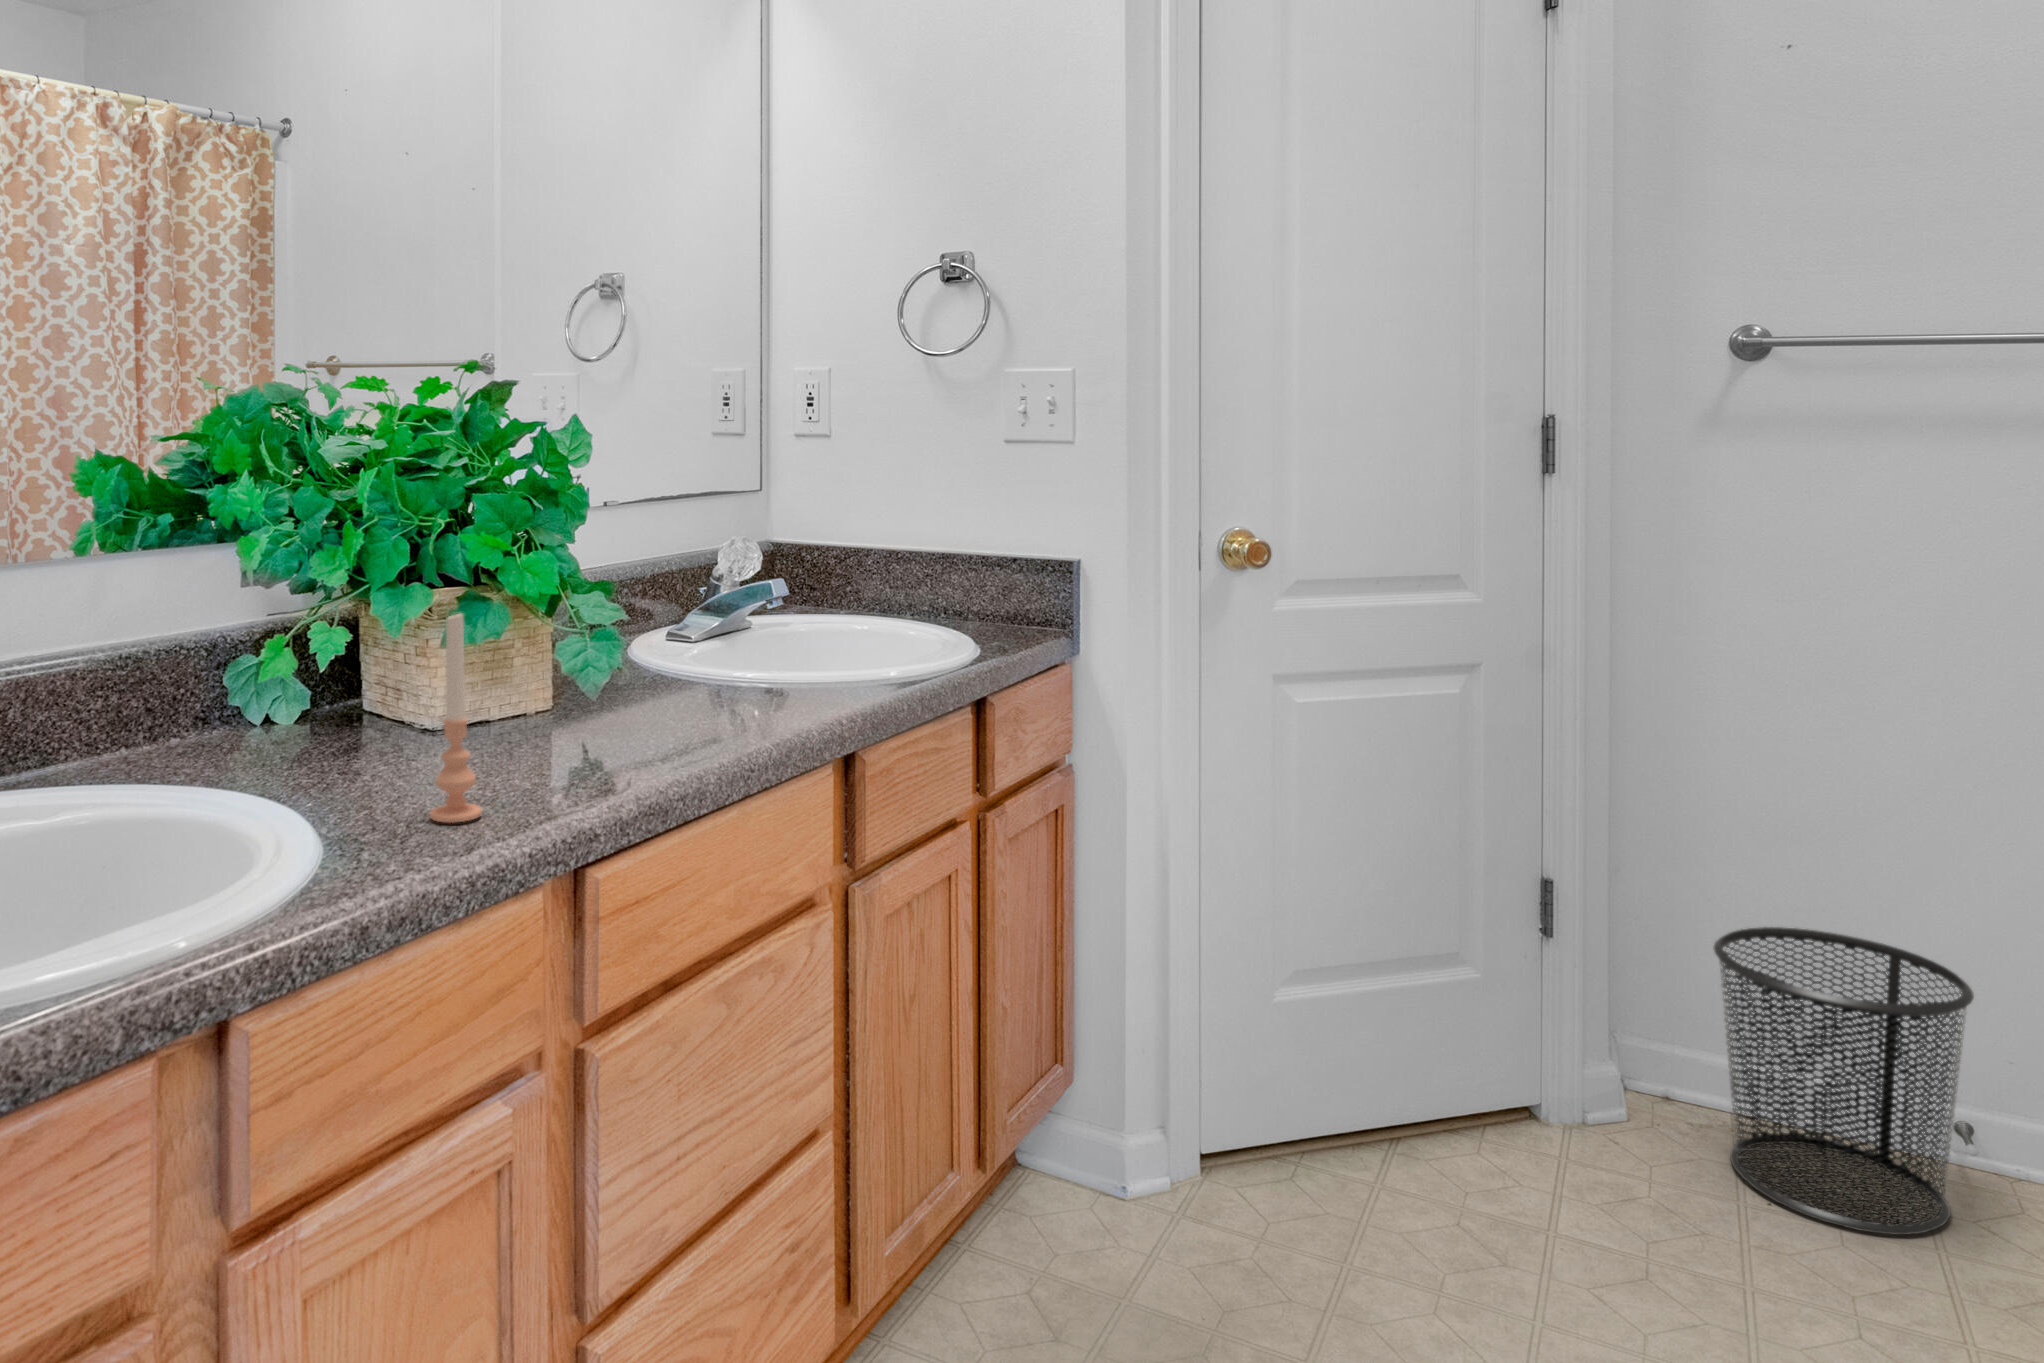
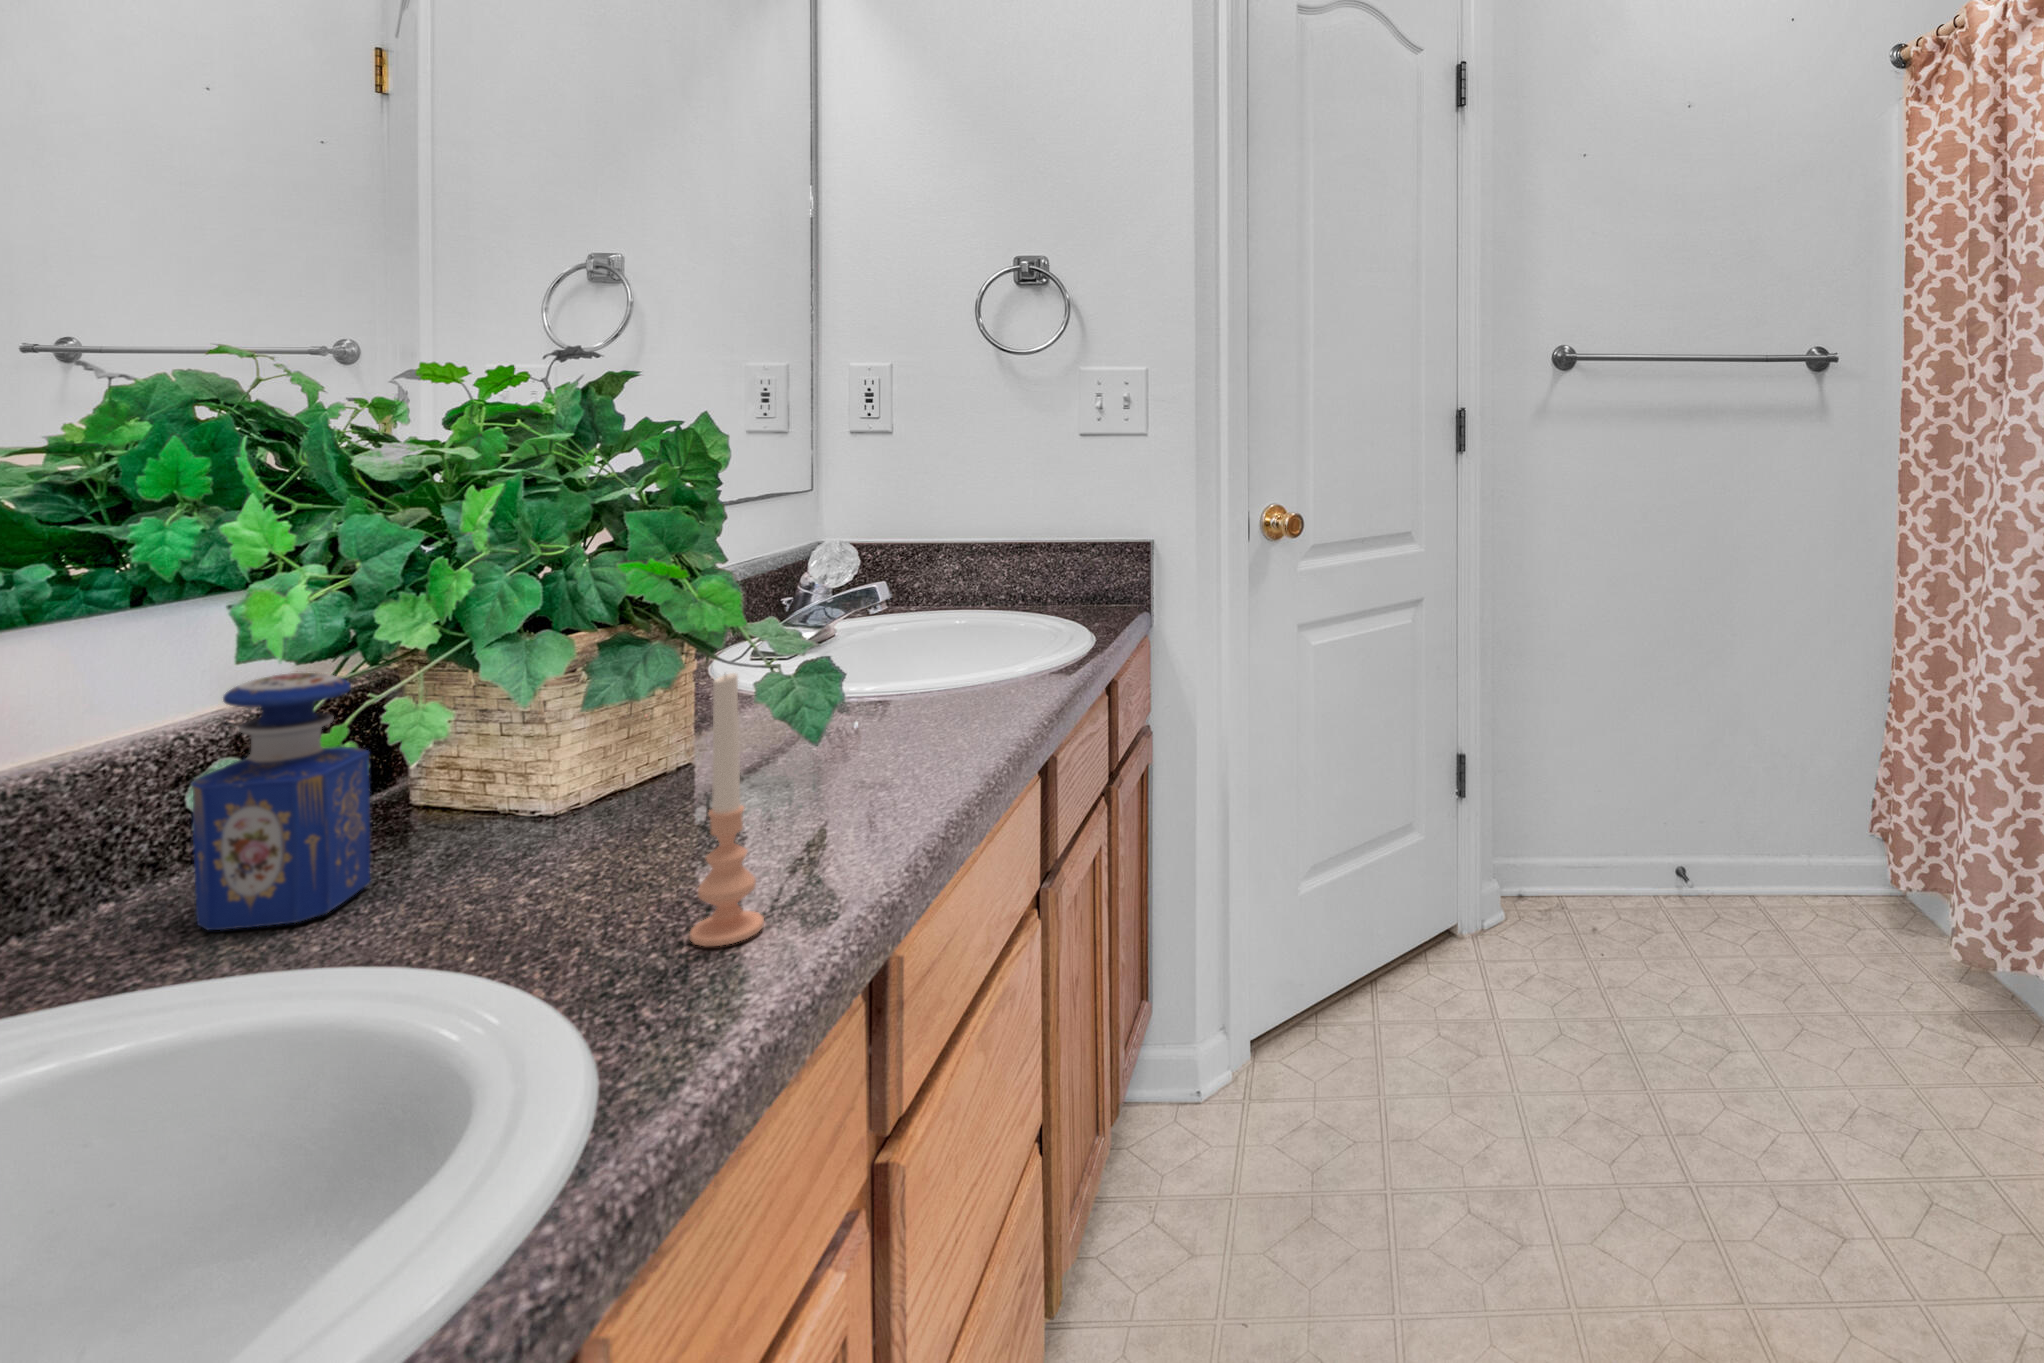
perfume bottle: none [199,594,295,764] -> present [191,673,370,930]
waste bin: present [1713,927,1974,1235] -> none [1558,757,1702,952]

